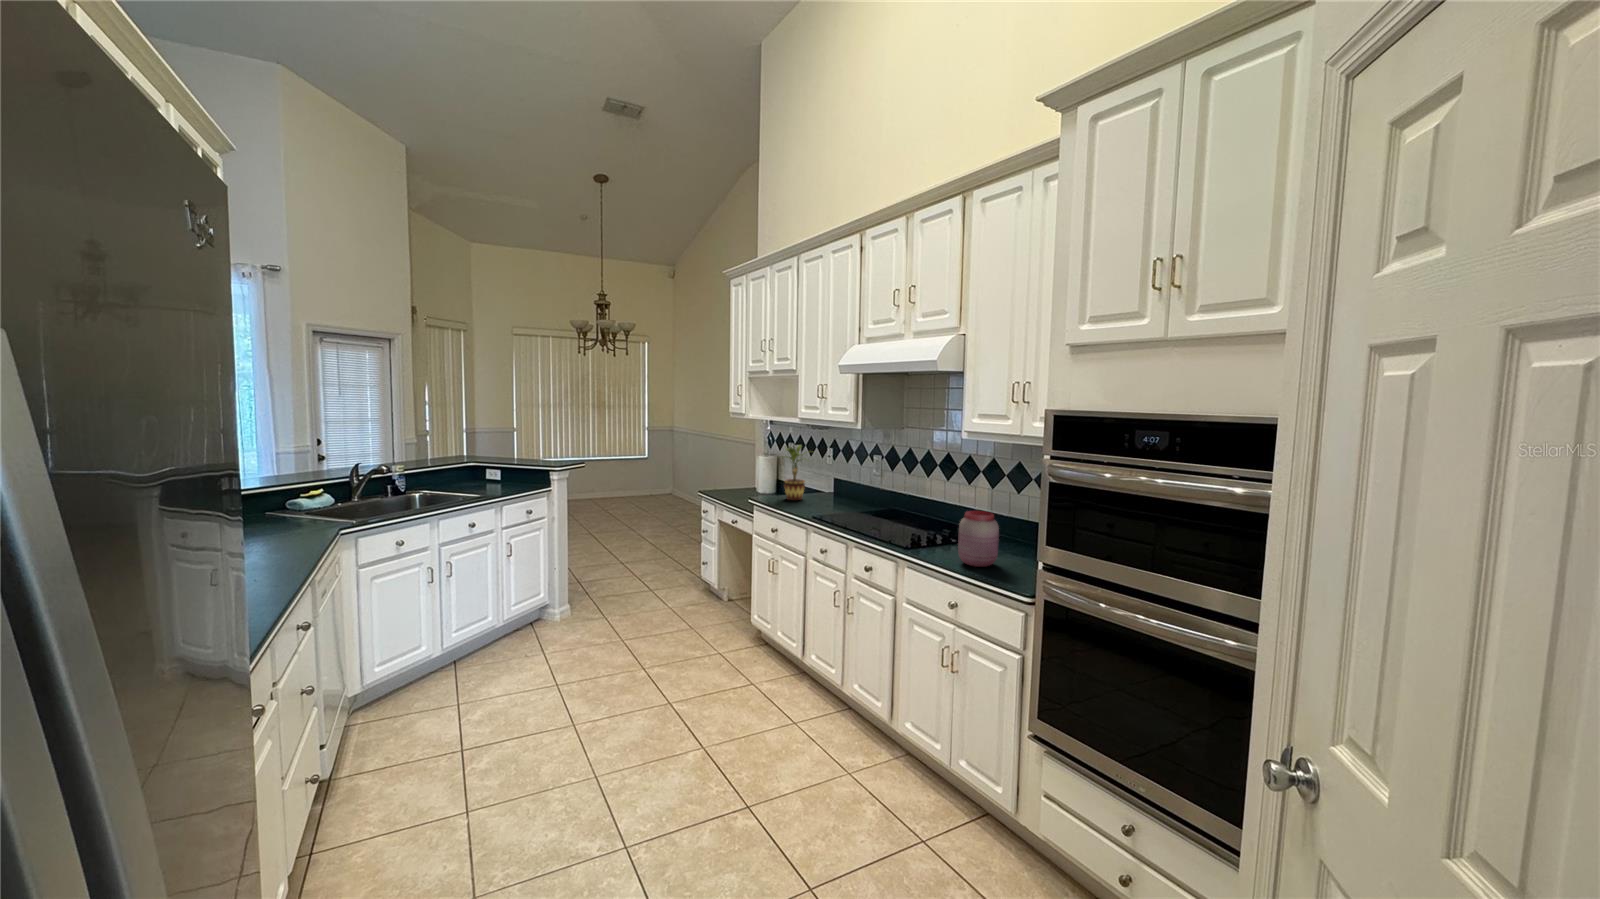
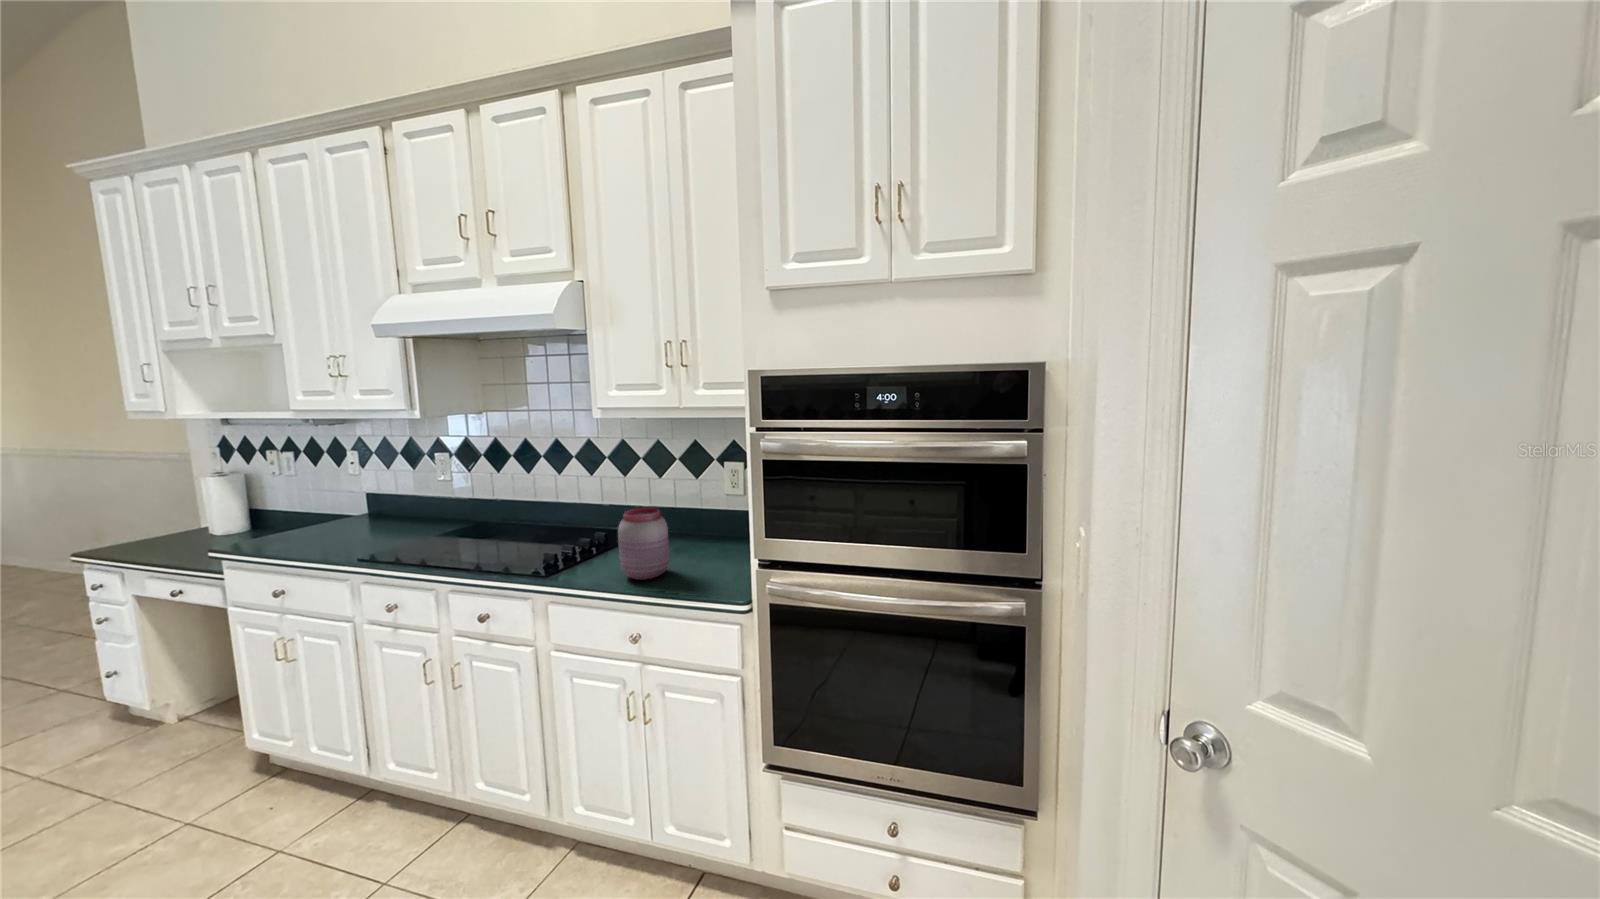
potted plant: present [782,445,805,500] -> none [253,451,335,539]

